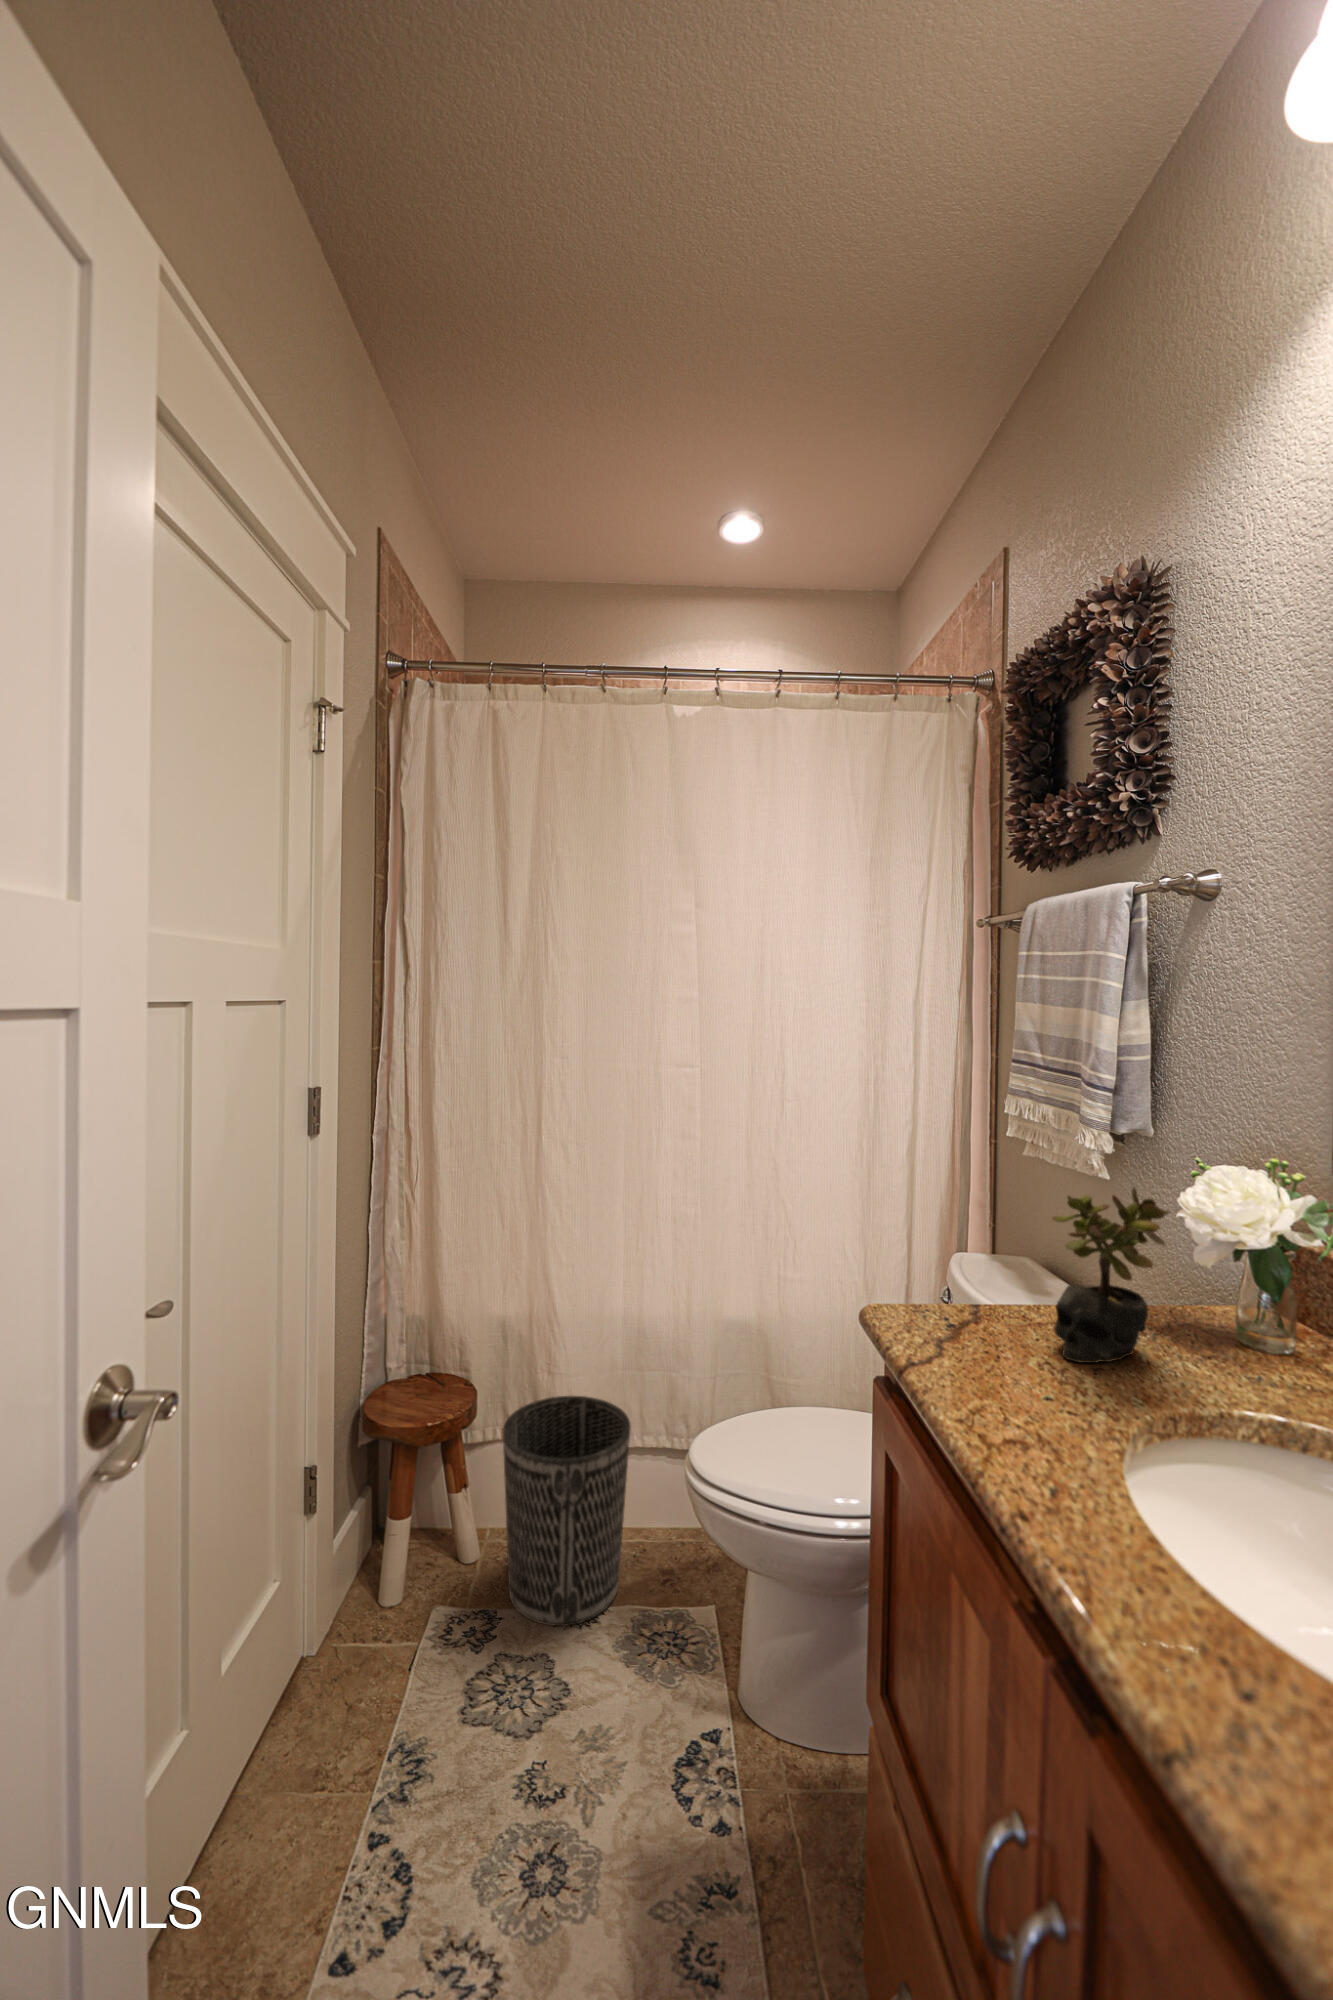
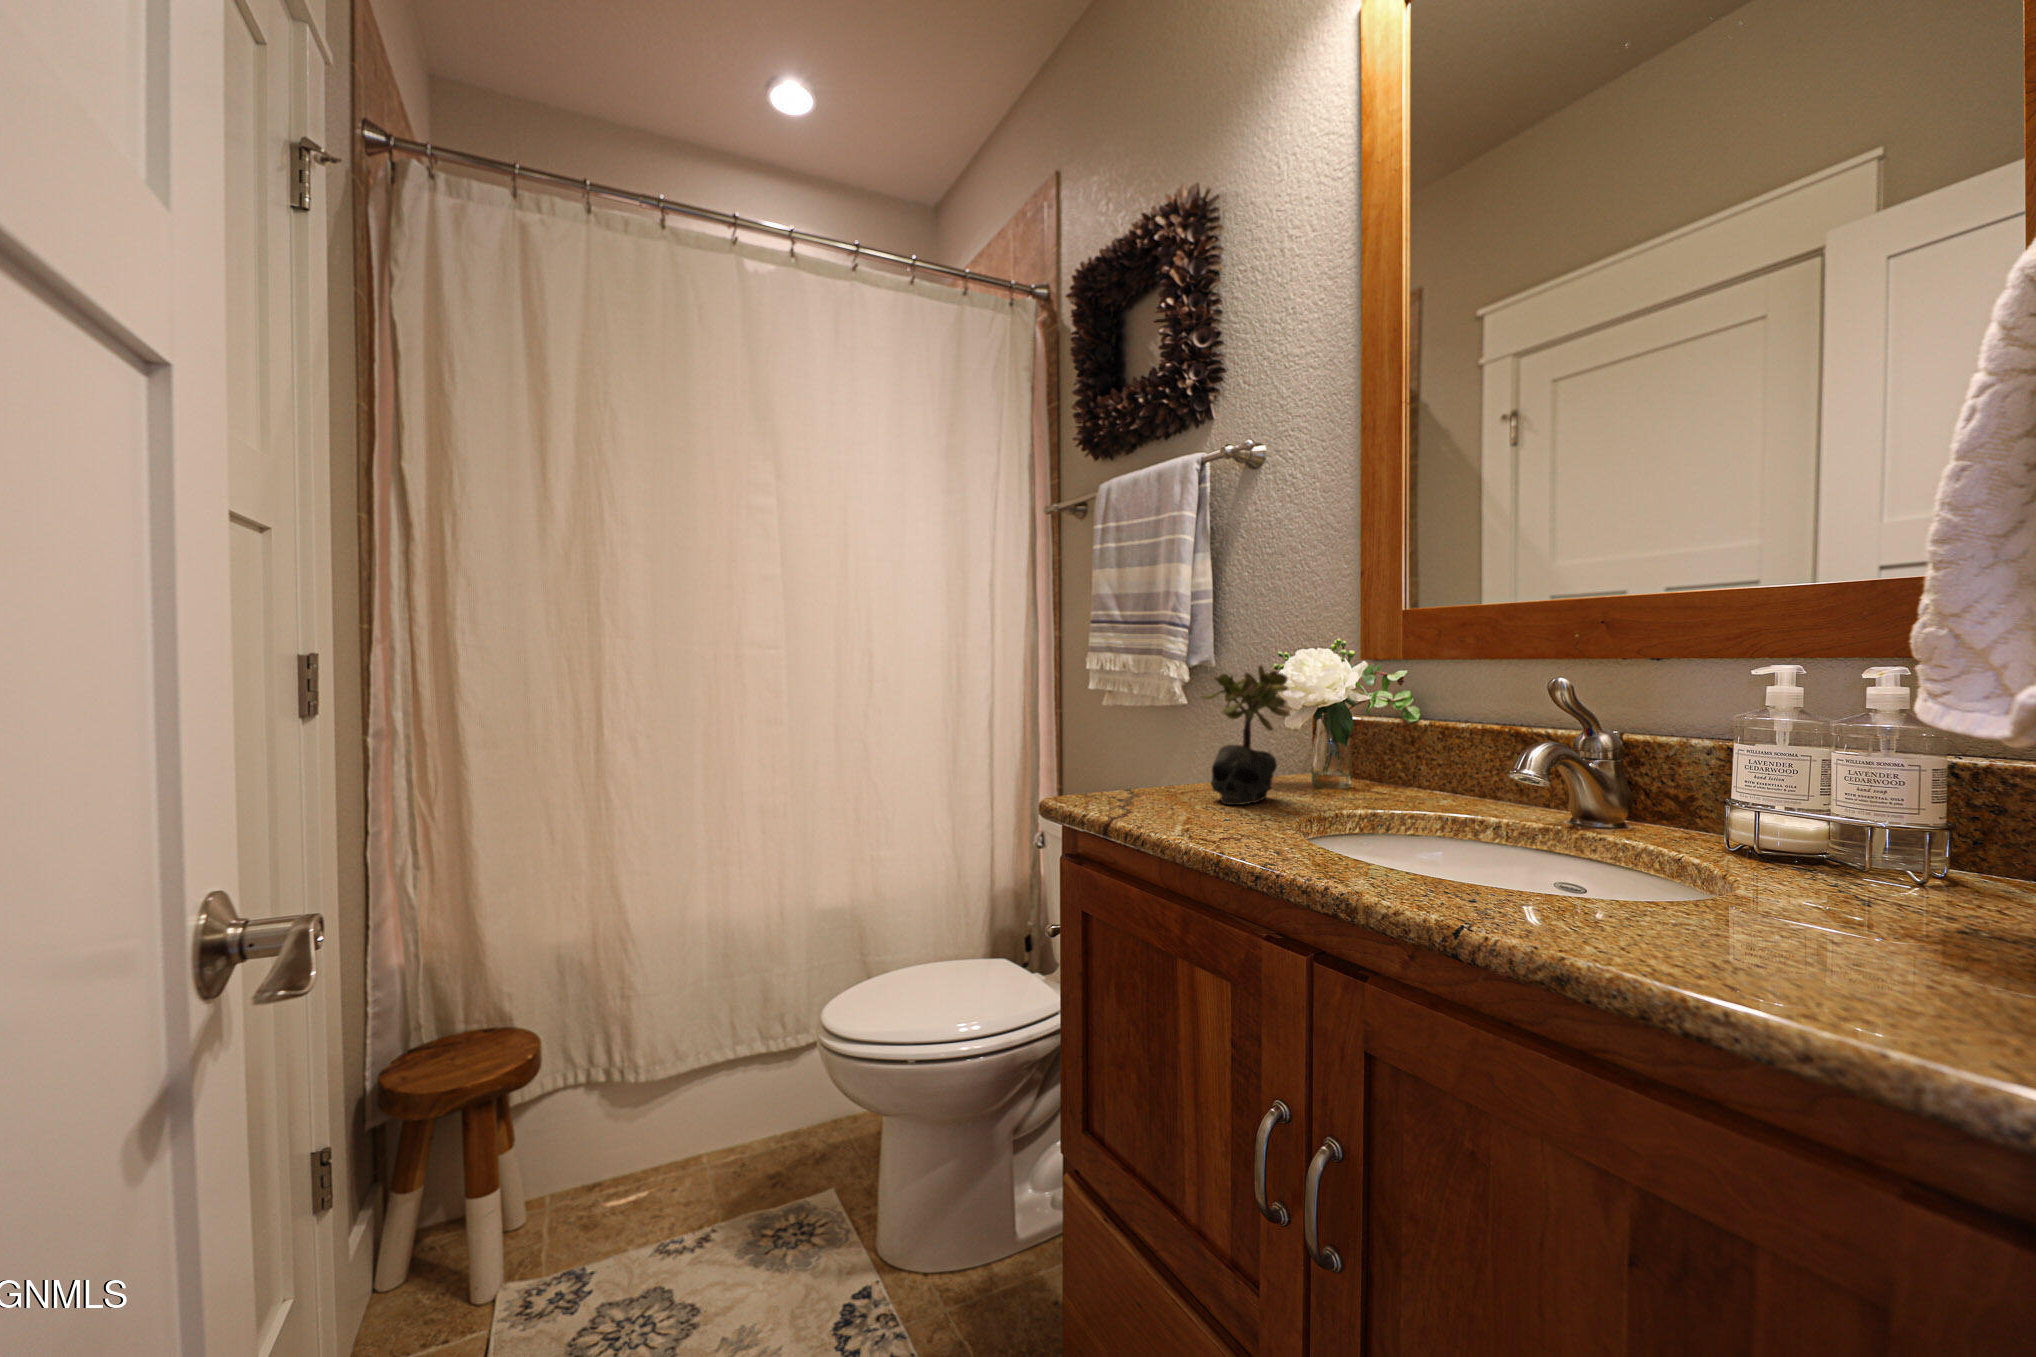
wastebasket: present [503,1396,631,1626] -> none [580,1012,734,1263]

